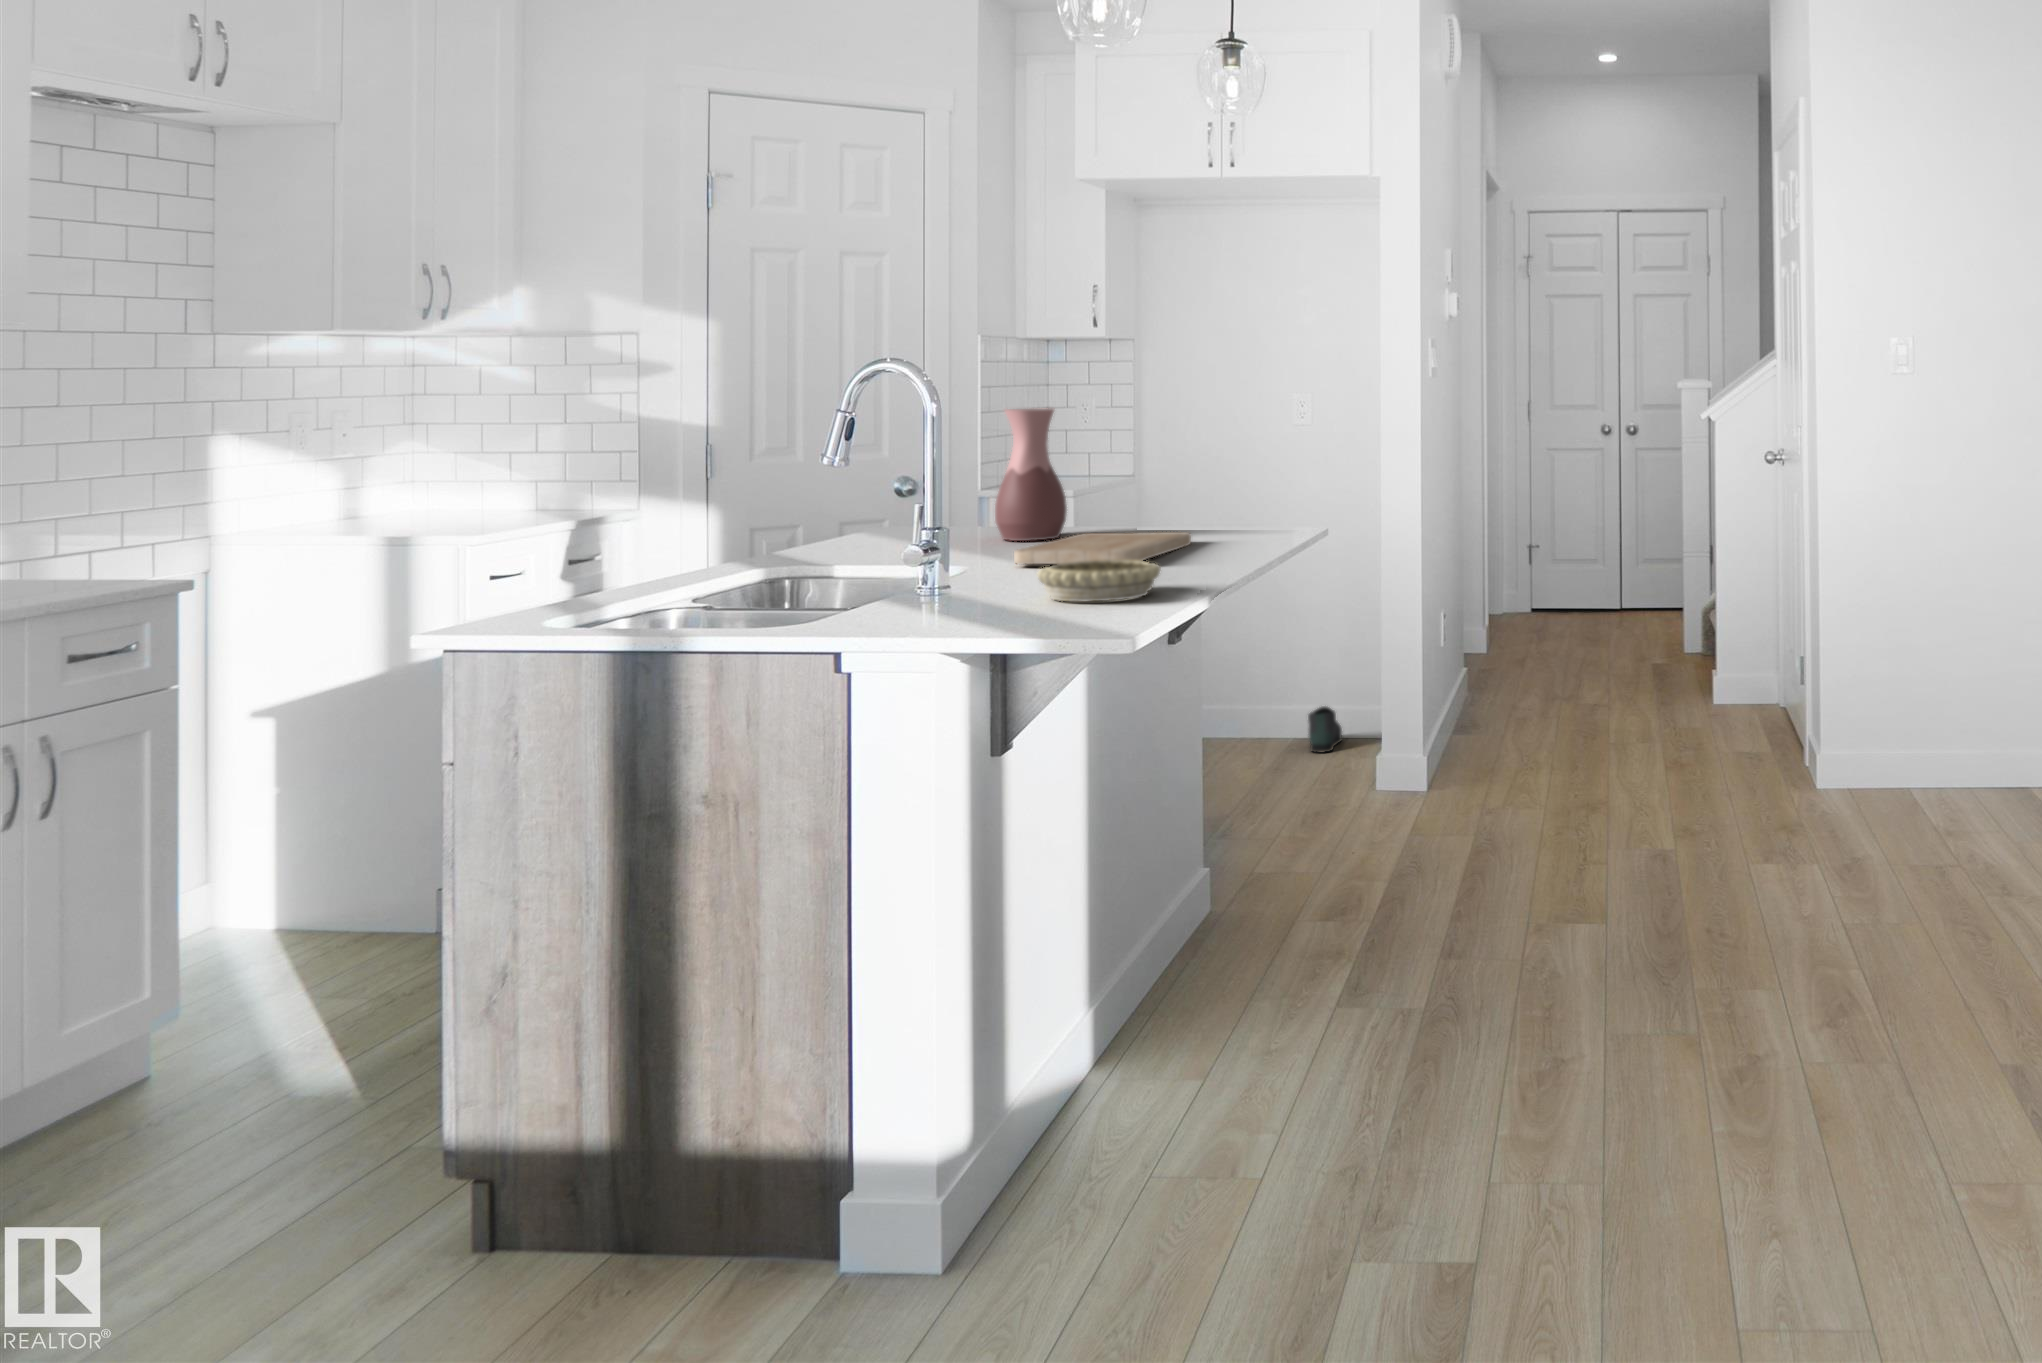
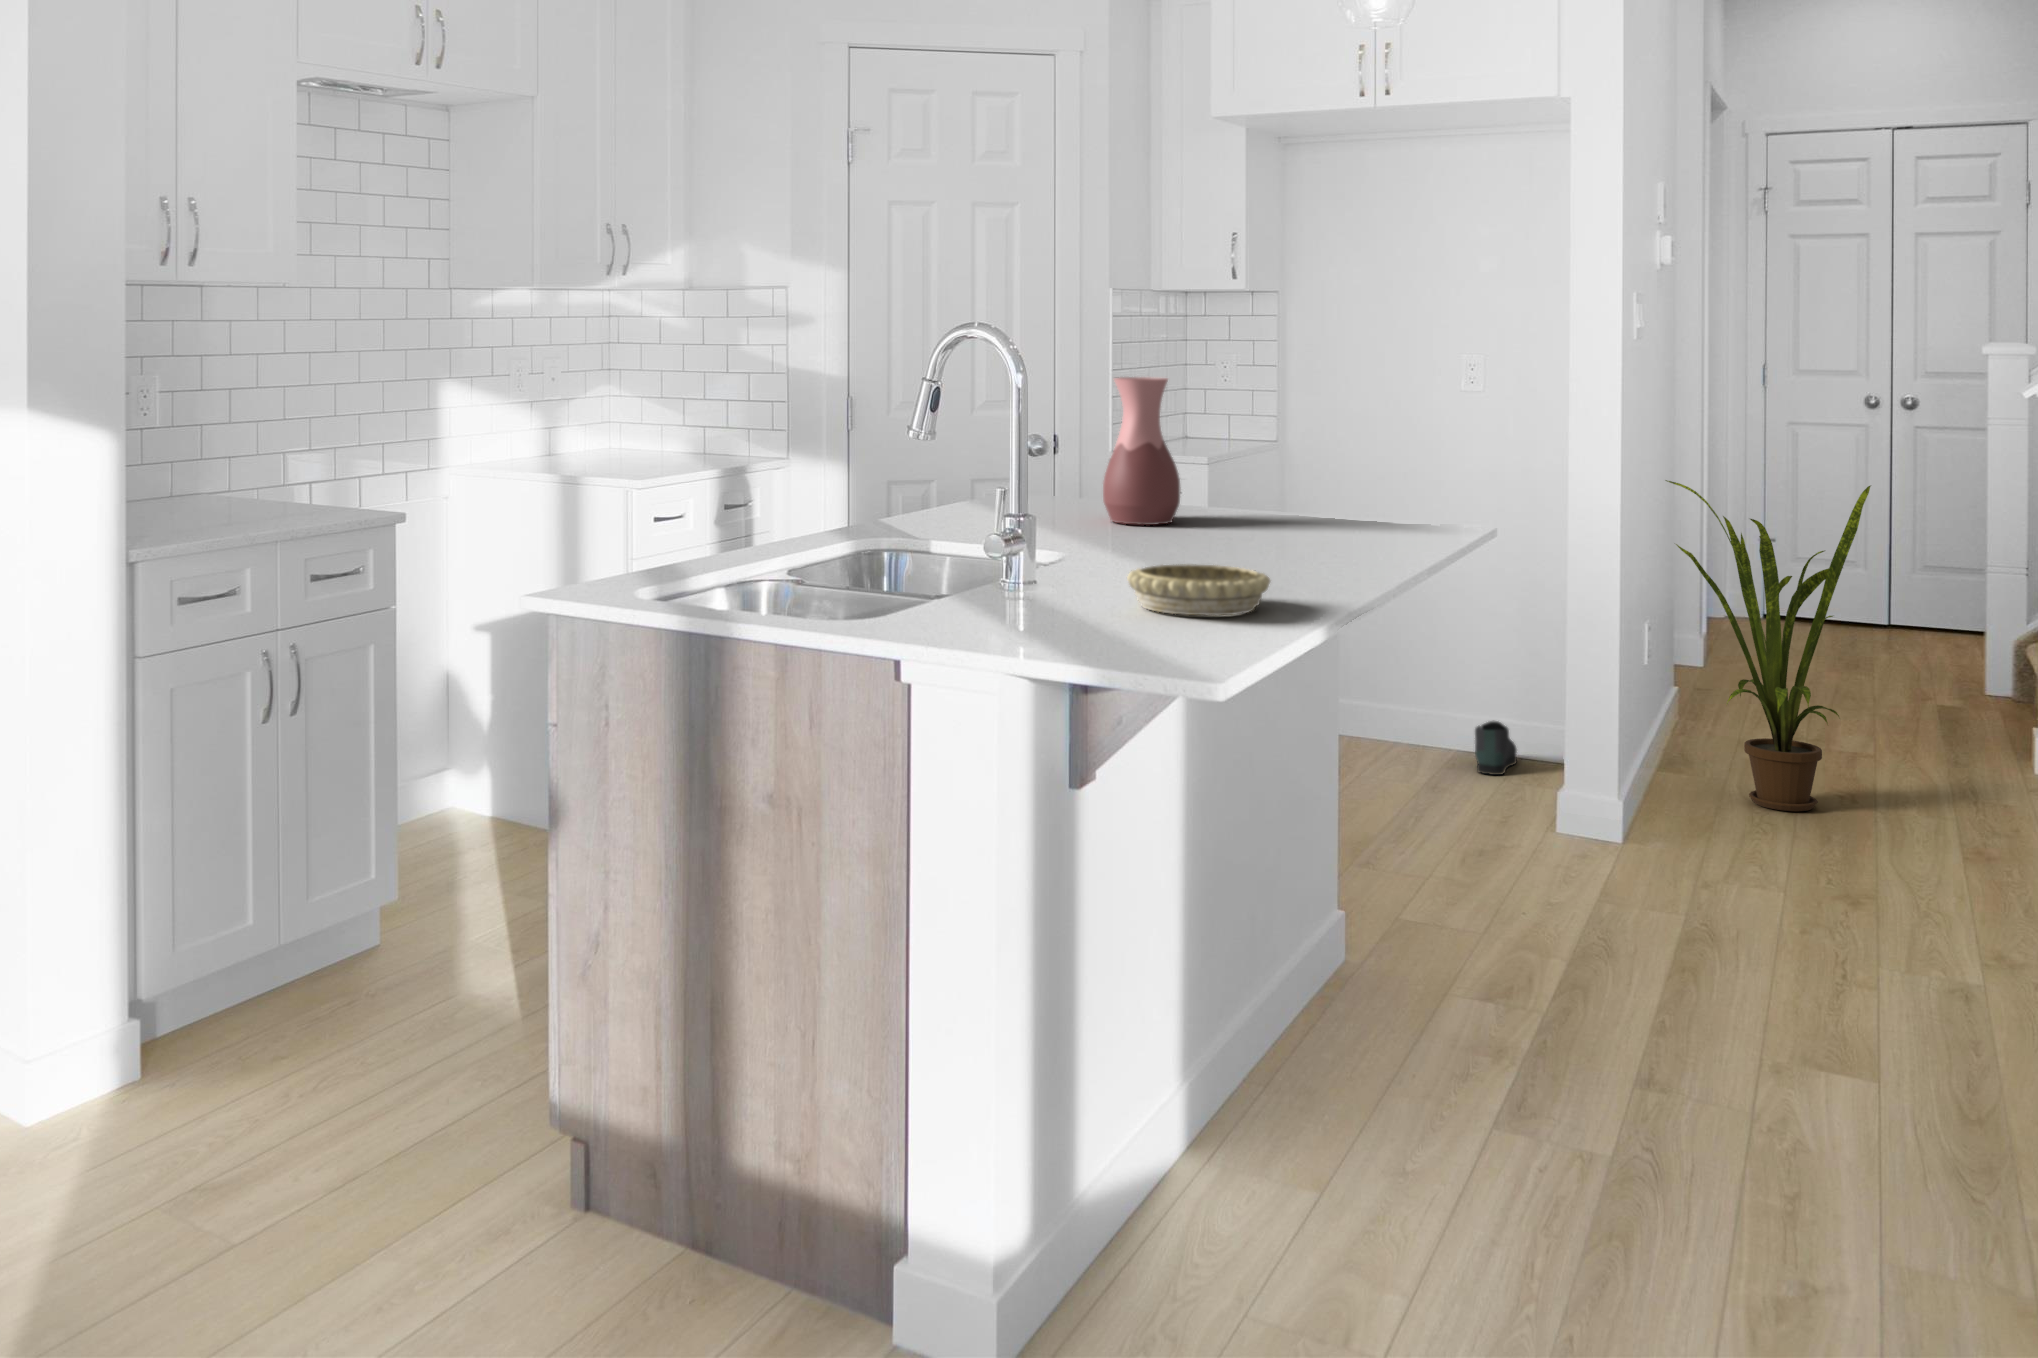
house plant: none [1451,488,1600,752] -> present [1665,480,1871,811]
cutting board: present [1014,532,1191,564] -> none [1113,521,1320,565]

